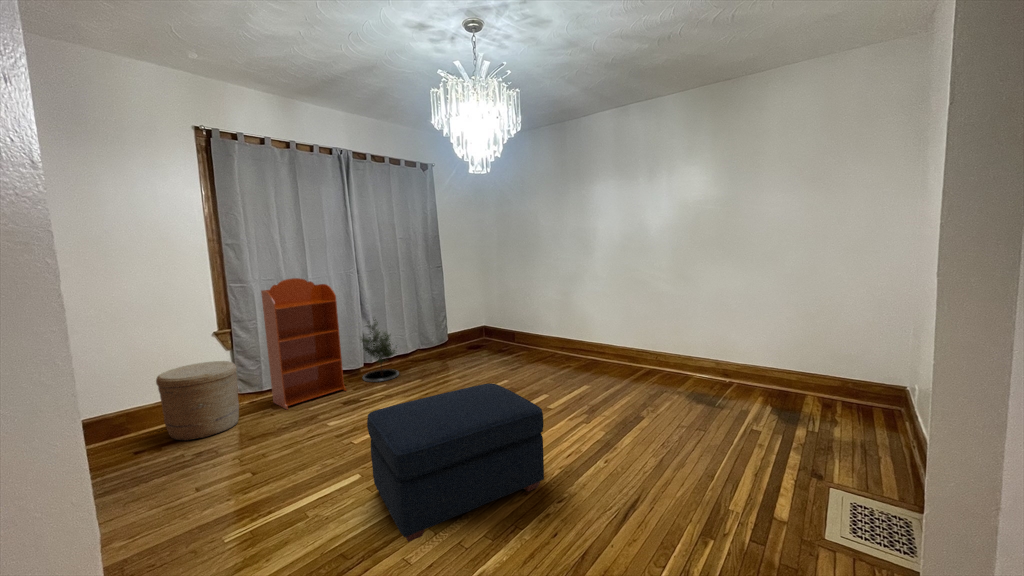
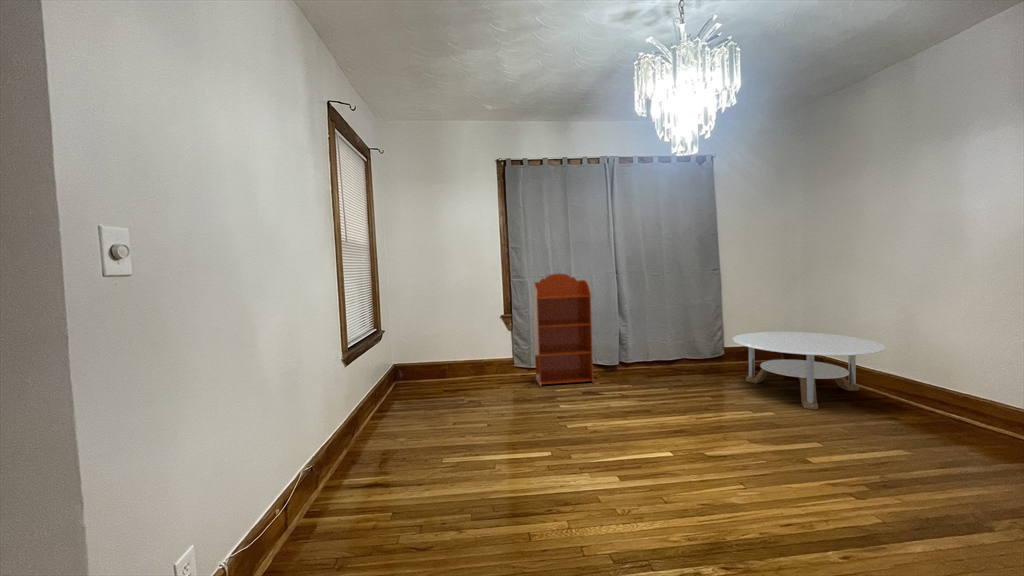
round table: none [463,313,558,371] -> present [733,331,885,409]
potted tree: present [361,320,399,382] -> none [614,315,652,383]
woven basket: present [156,361,239,441] -> none [458,336,508,392]
ottoman: present [367,383,544,542] -> none [532,395,718,537]

